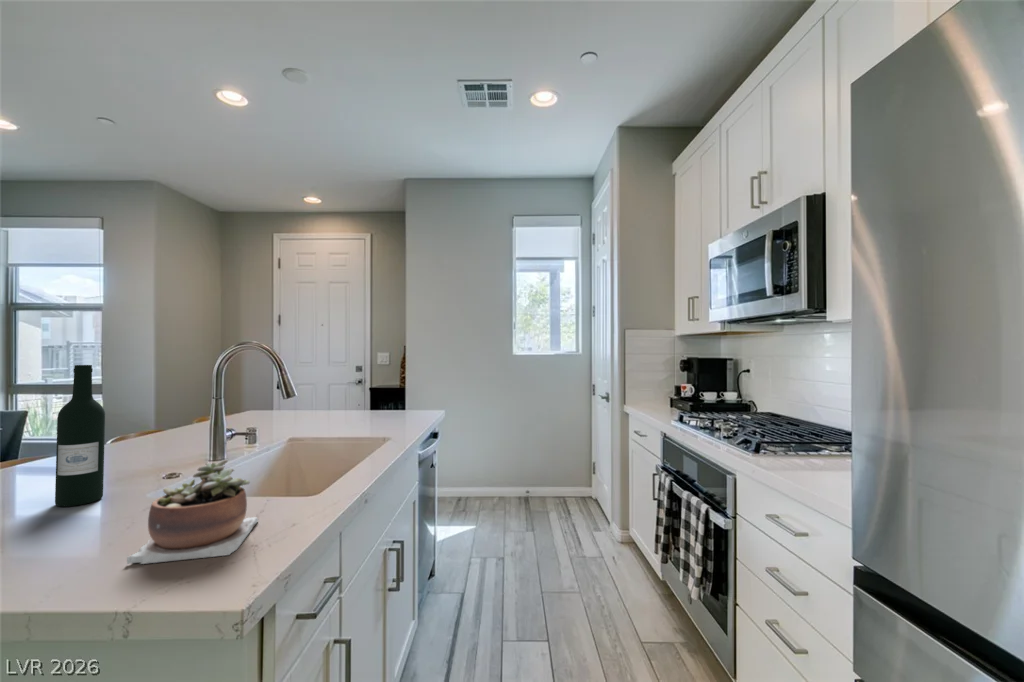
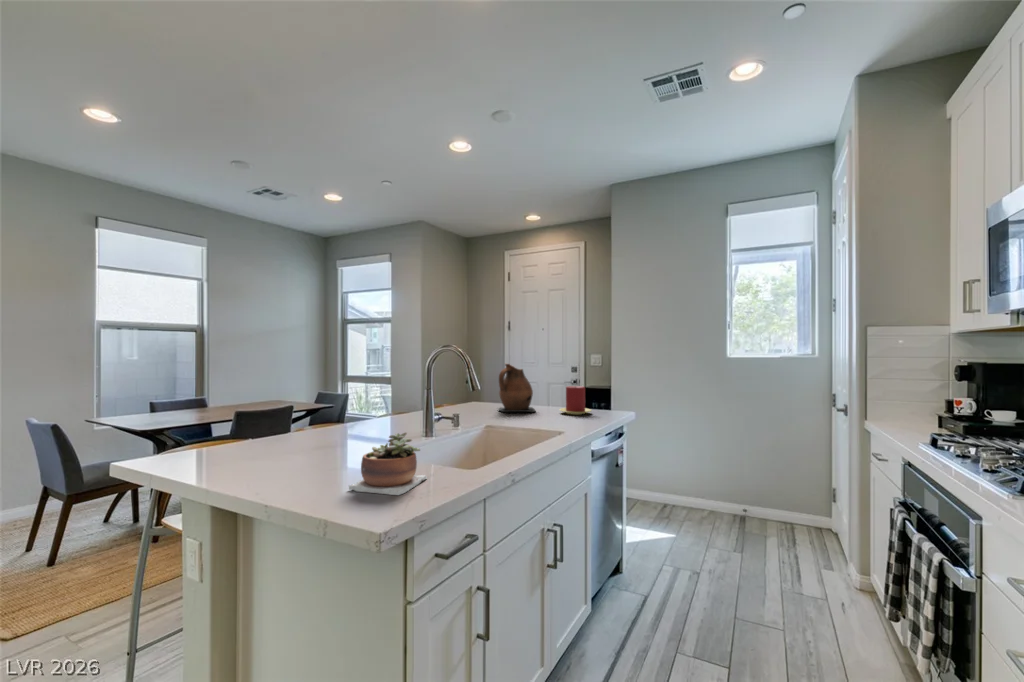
ceramic pitcher: none [289,362,343,421] -> present [499,364,536,412]
wine bottle: present [55,365,105,507] -> none [336,365,359,454]
candle: none [371,386,407,418] -> present [560,386,591,415]

